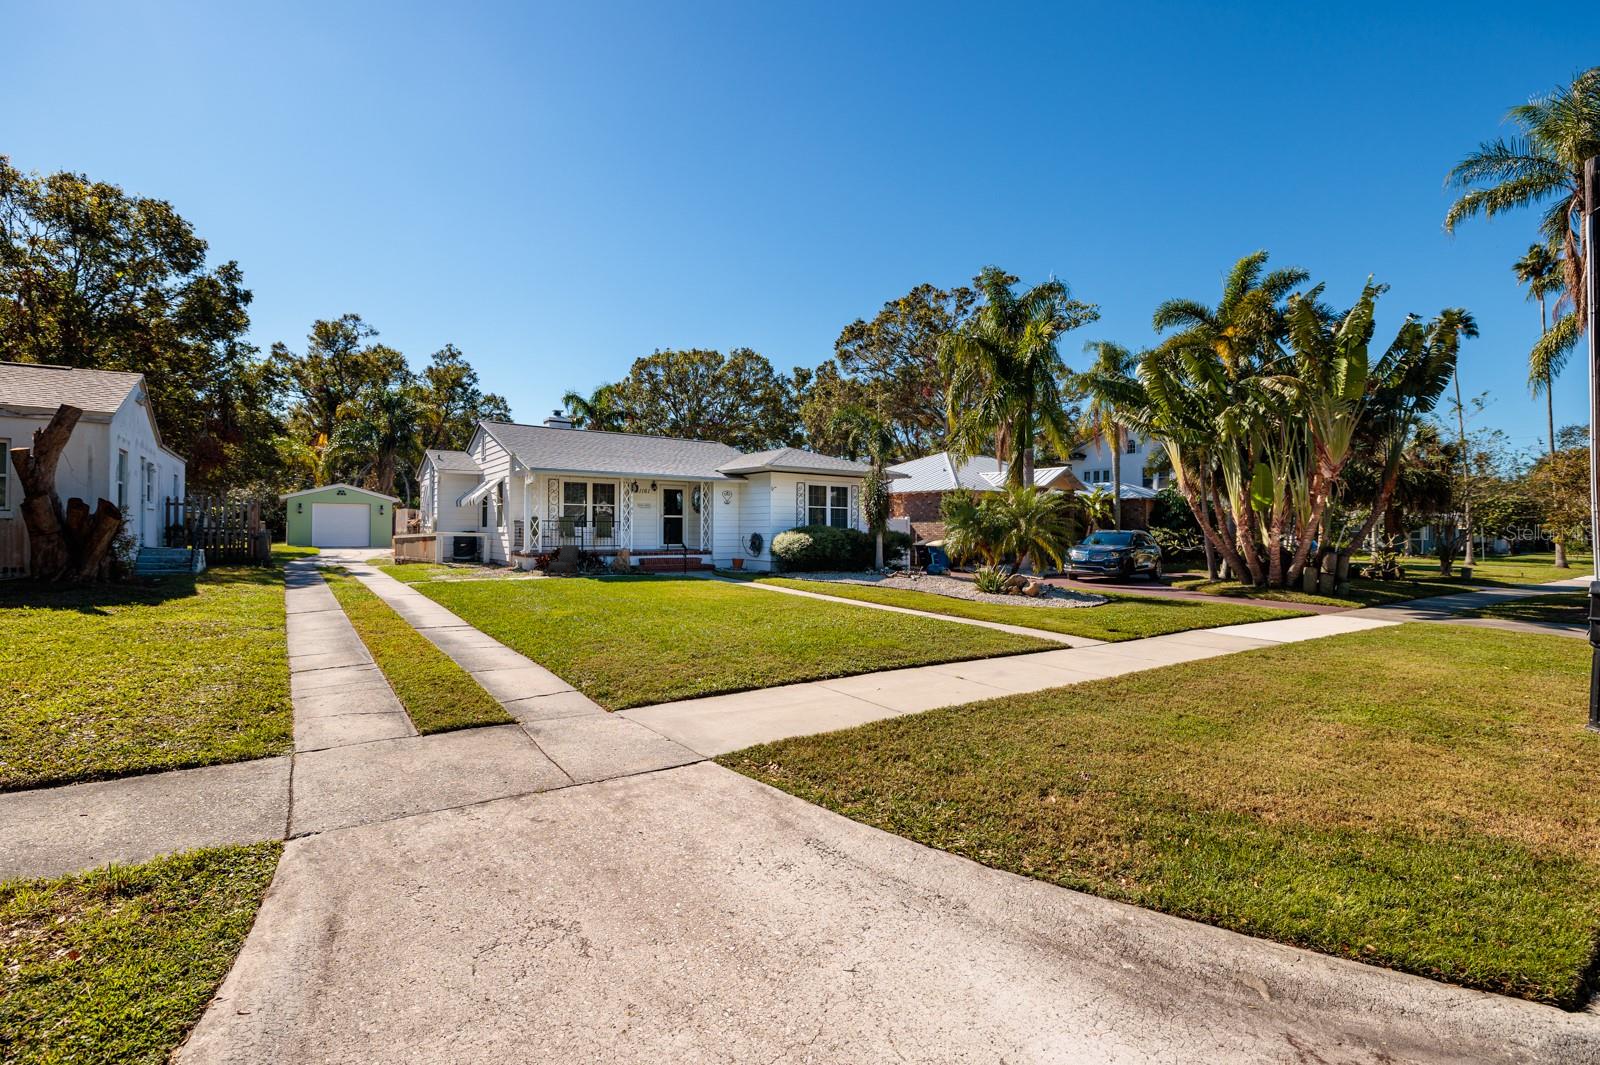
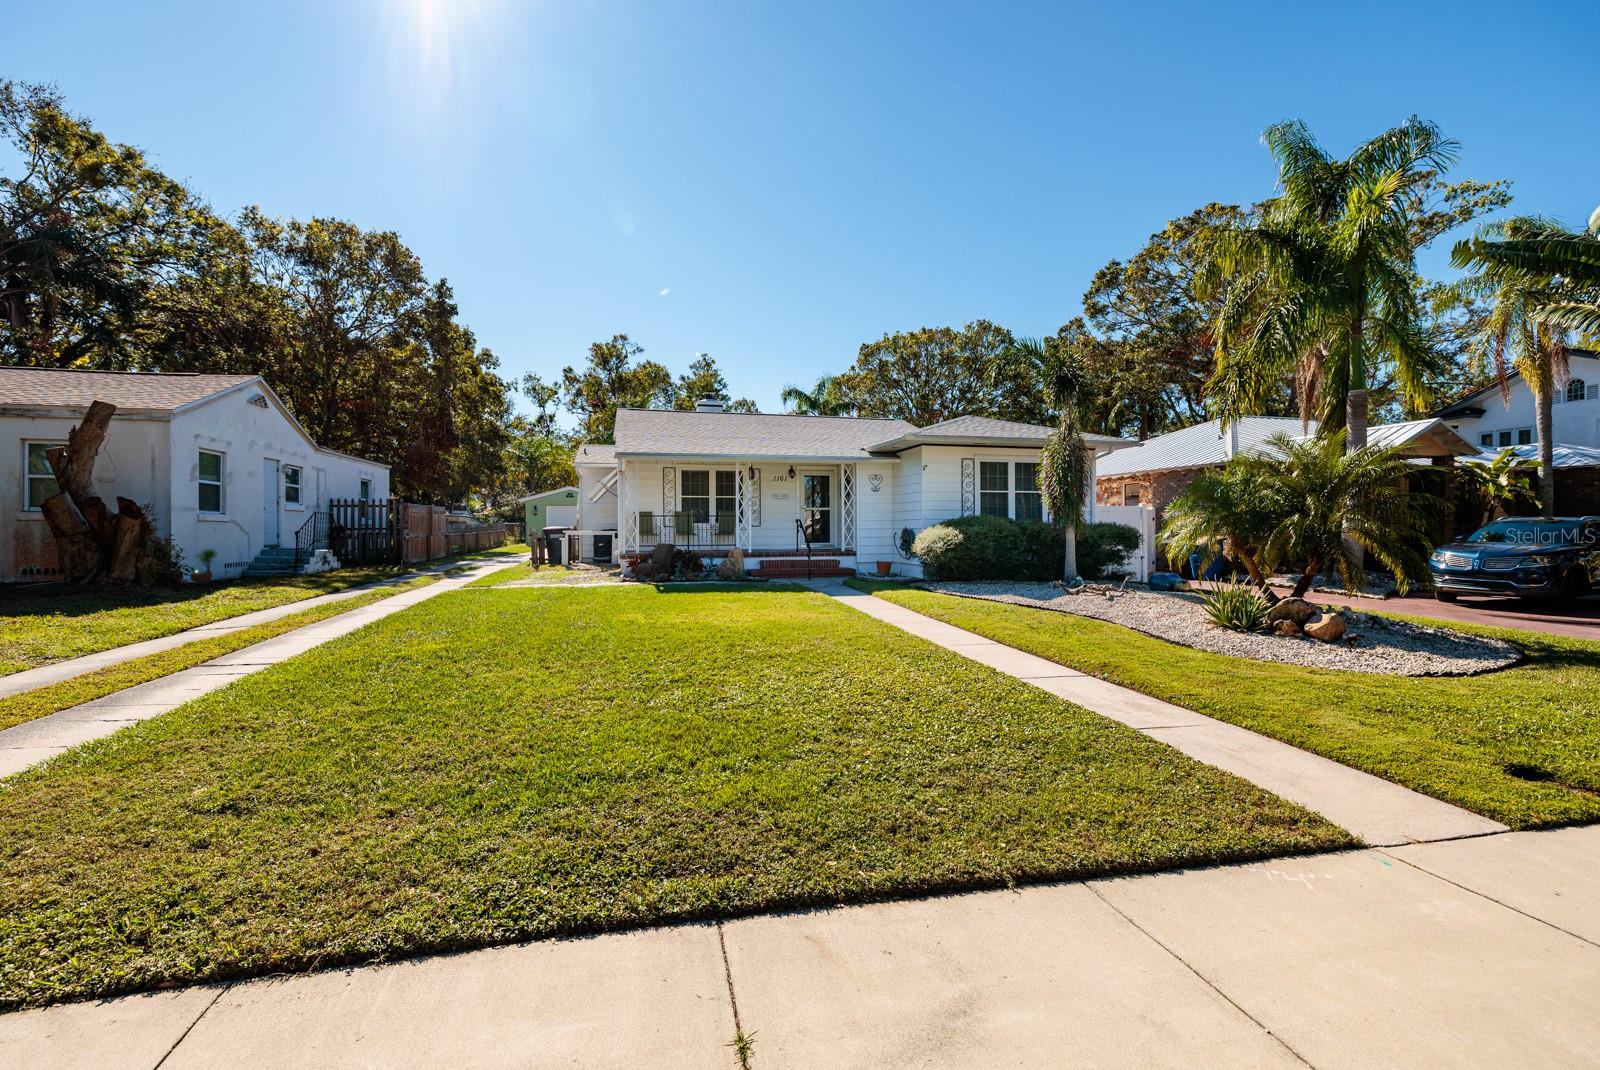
potted tree: none [69,547,104,589] -> present [190,549,217,584]

